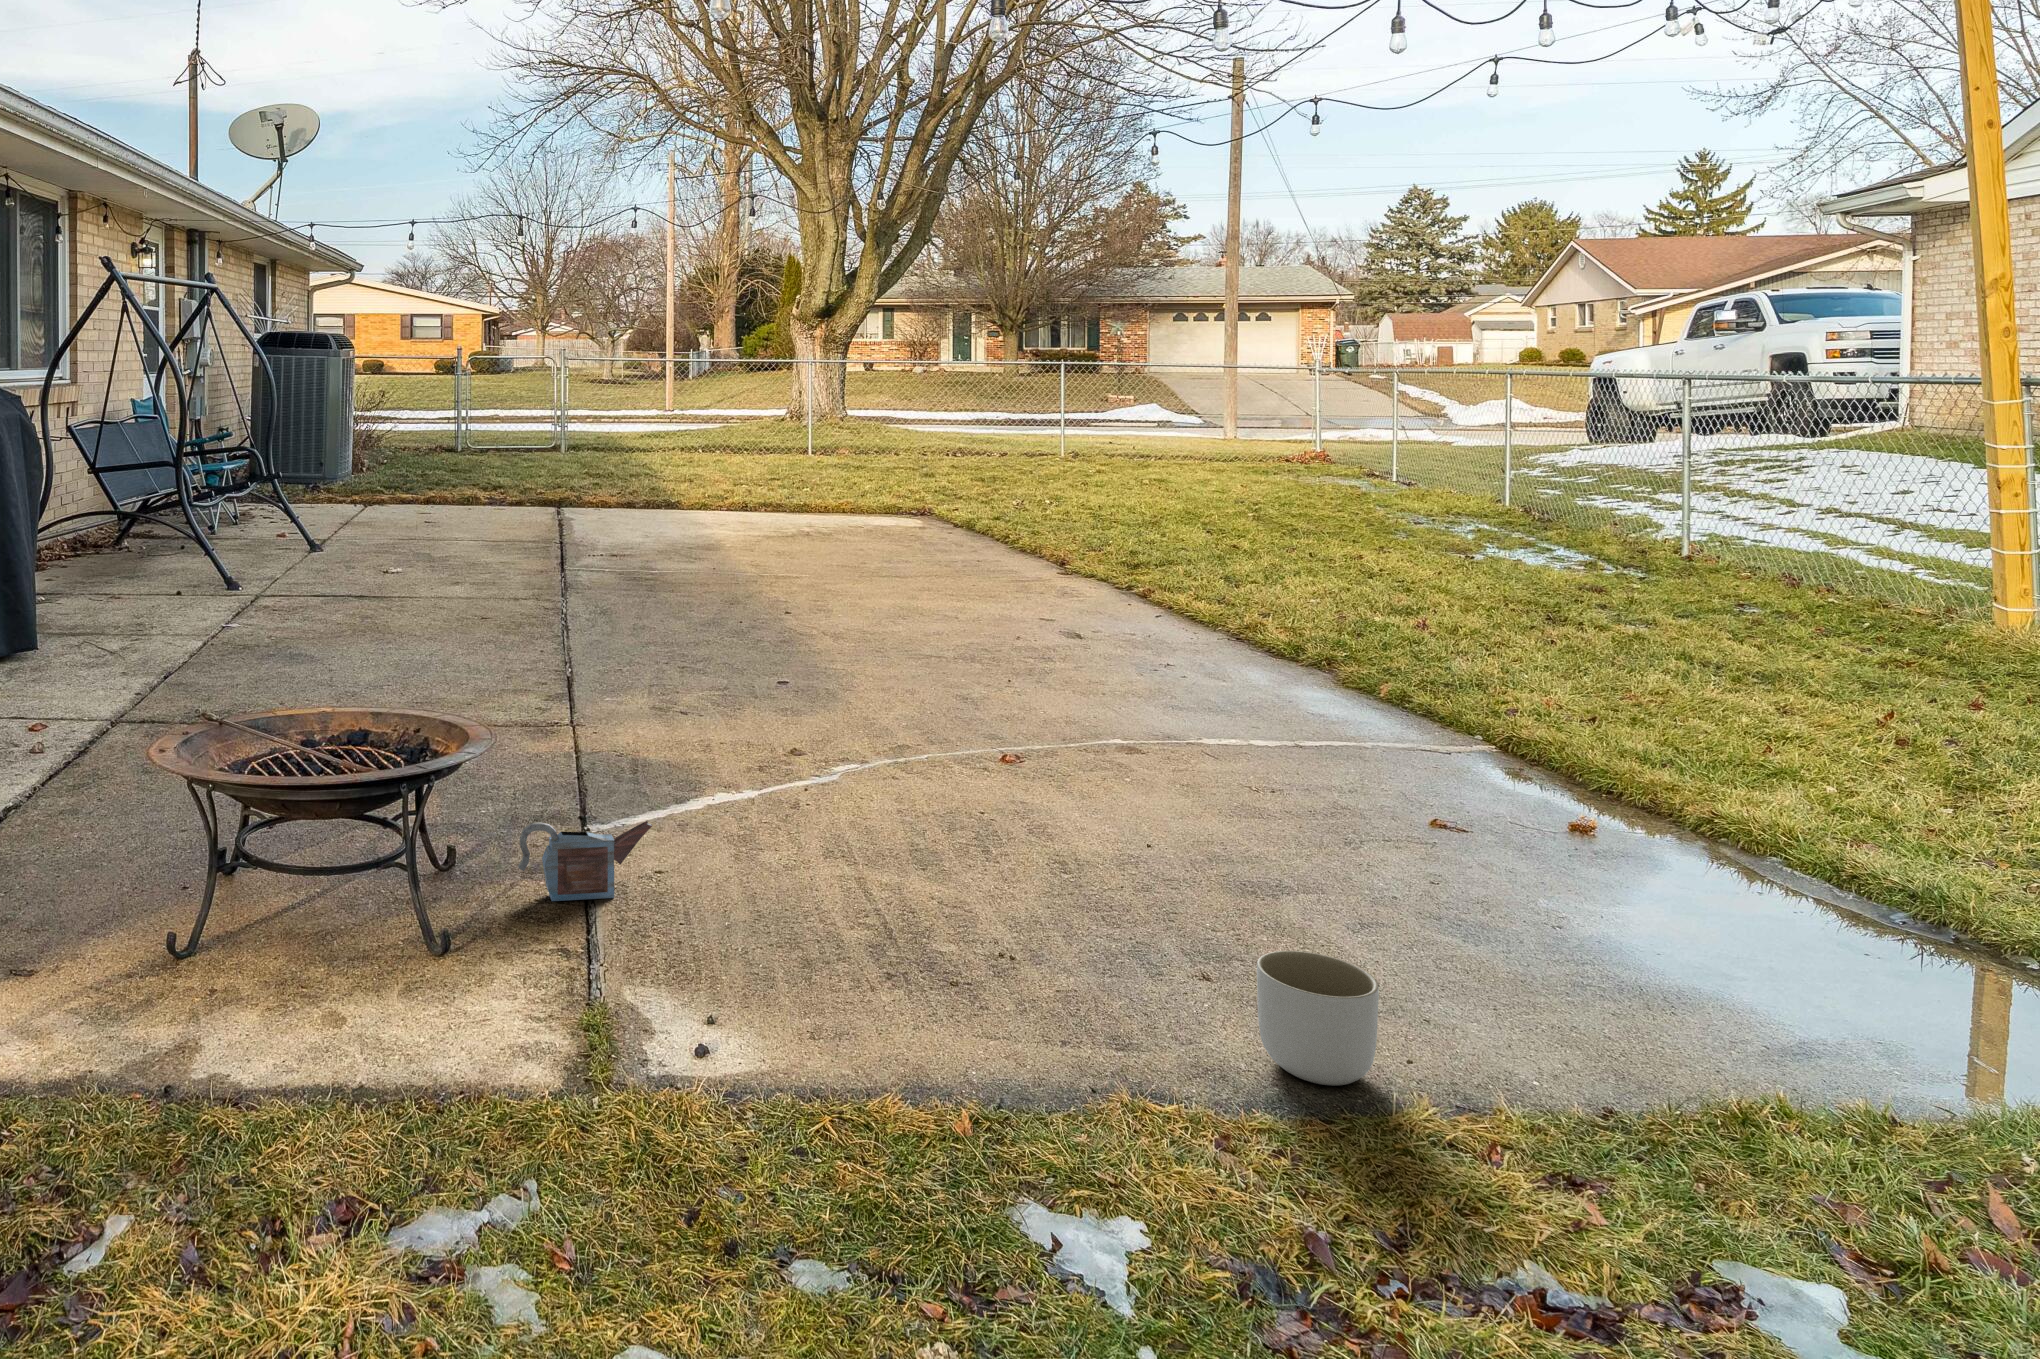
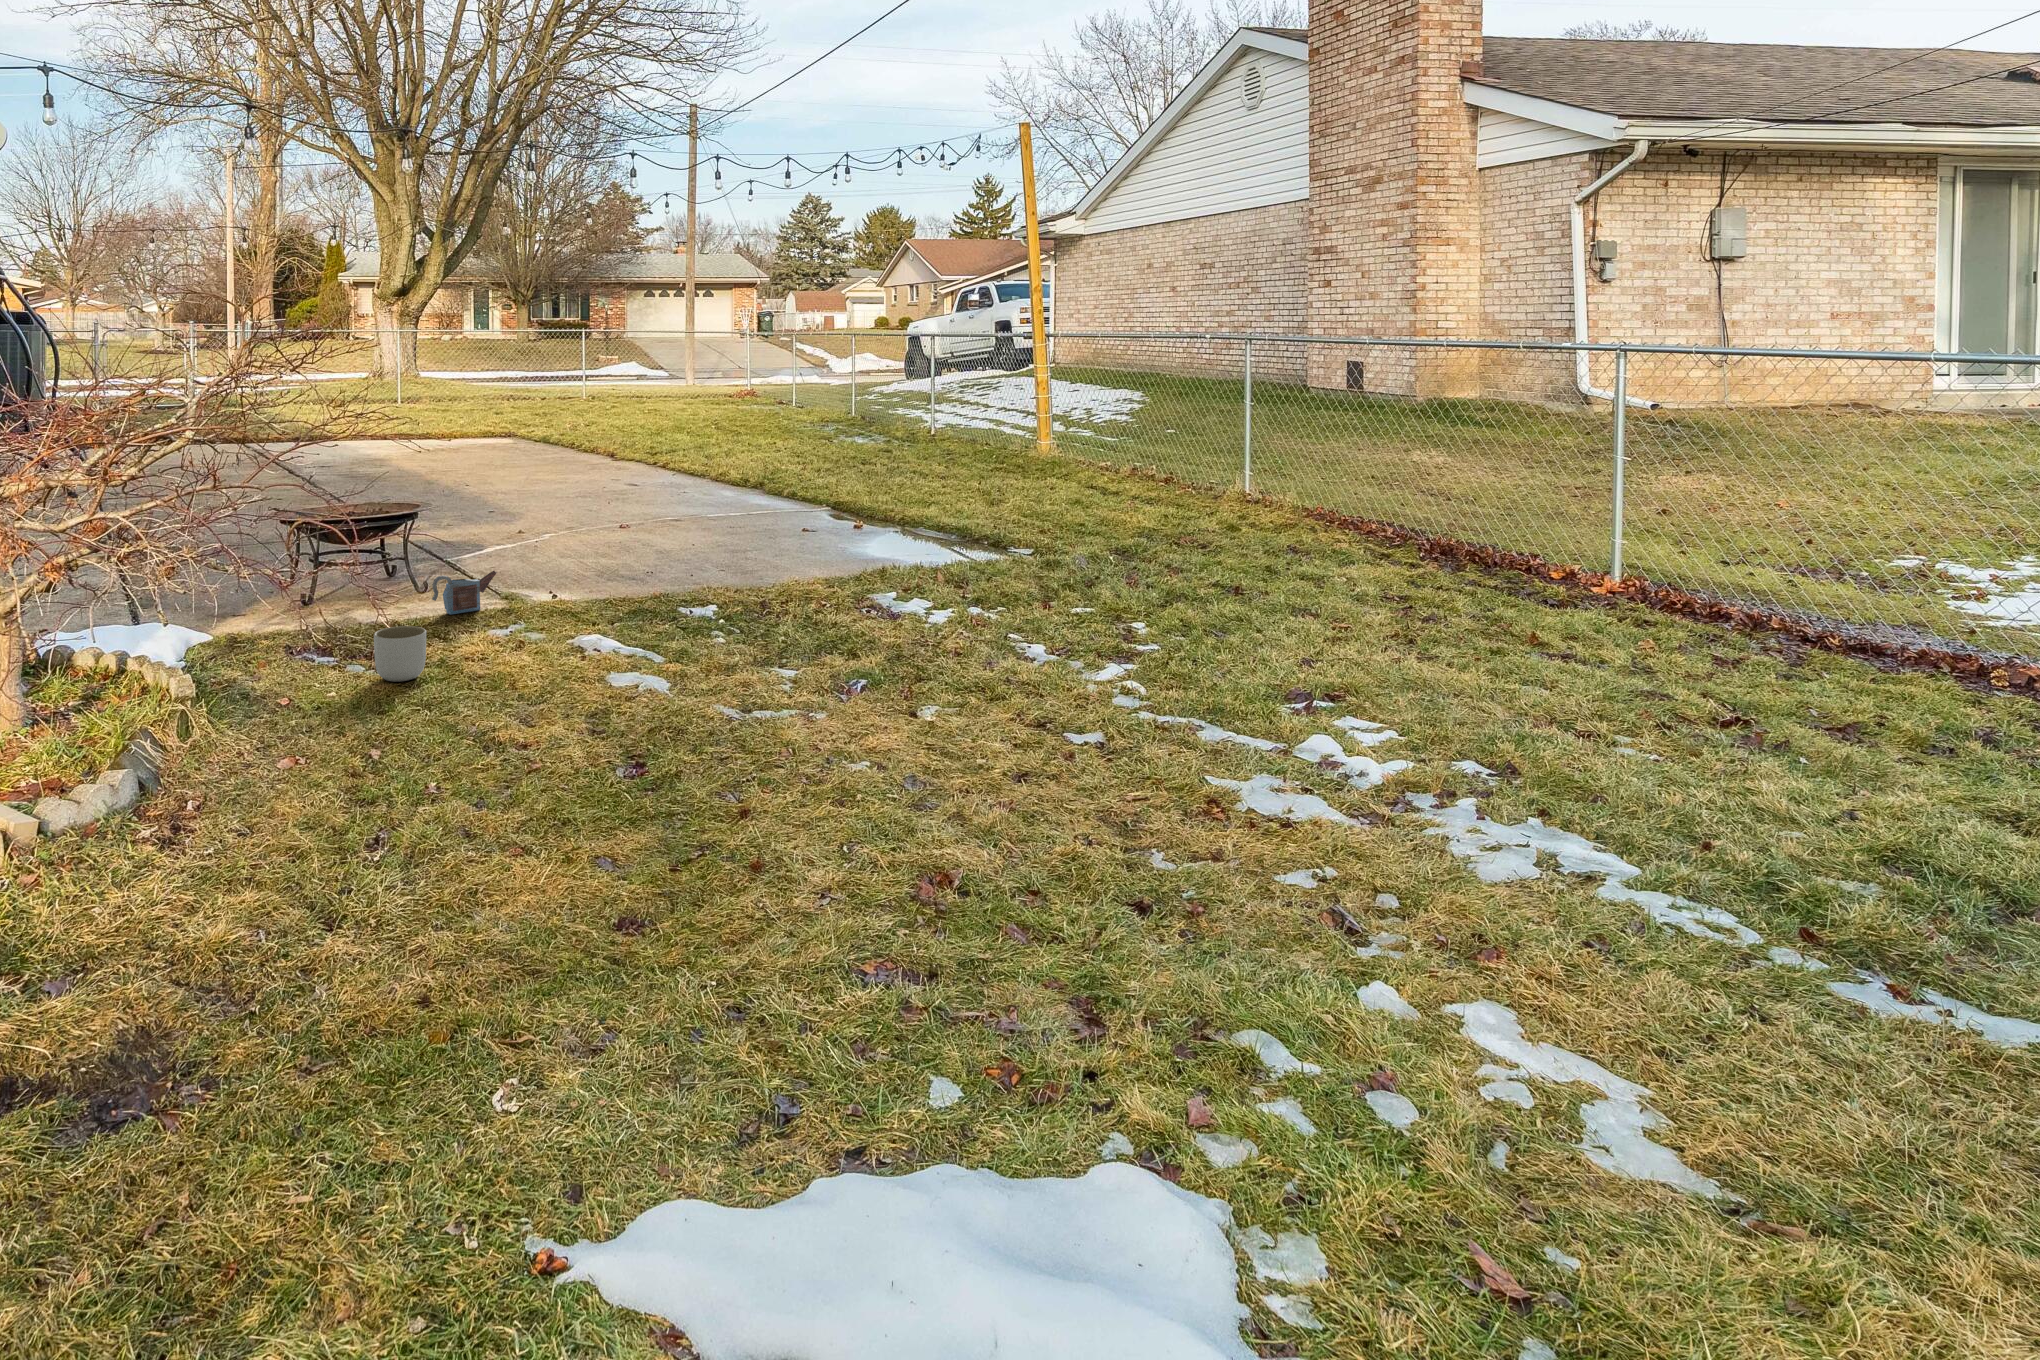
planter: present [1257,951,1379,1086] -> present [374,626,426,682]

